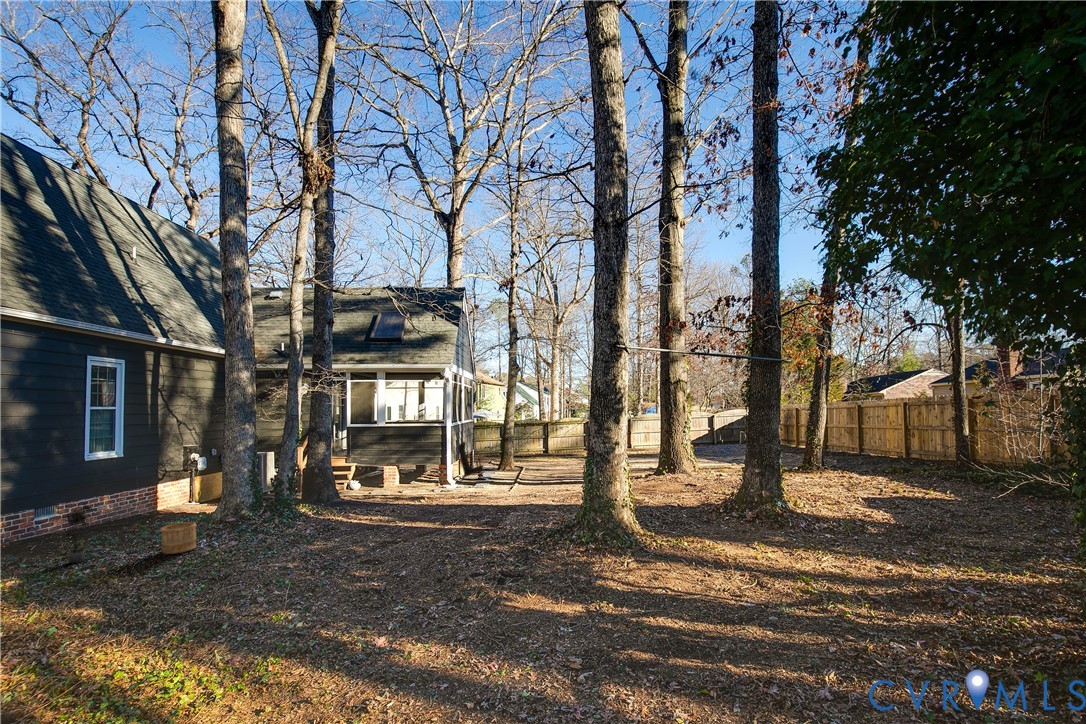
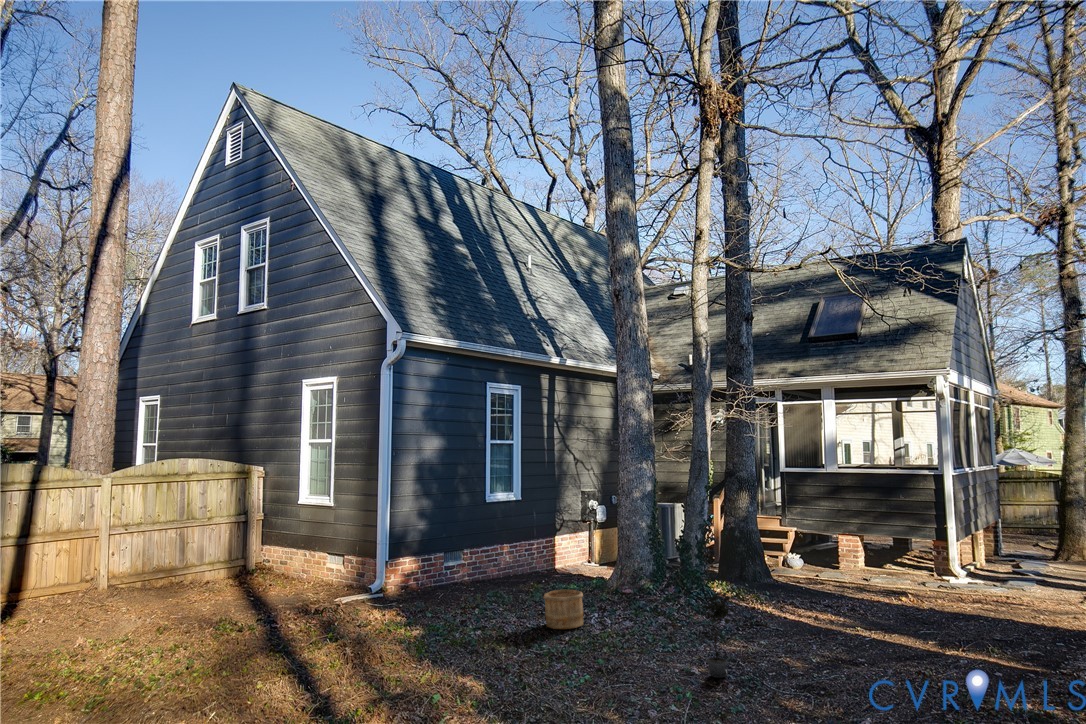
lounge chair: present [458,442,483,480] -> none [963,505,1012,572]
potted plant: present [66,503,93,563] -> present [699,589,733,678]

